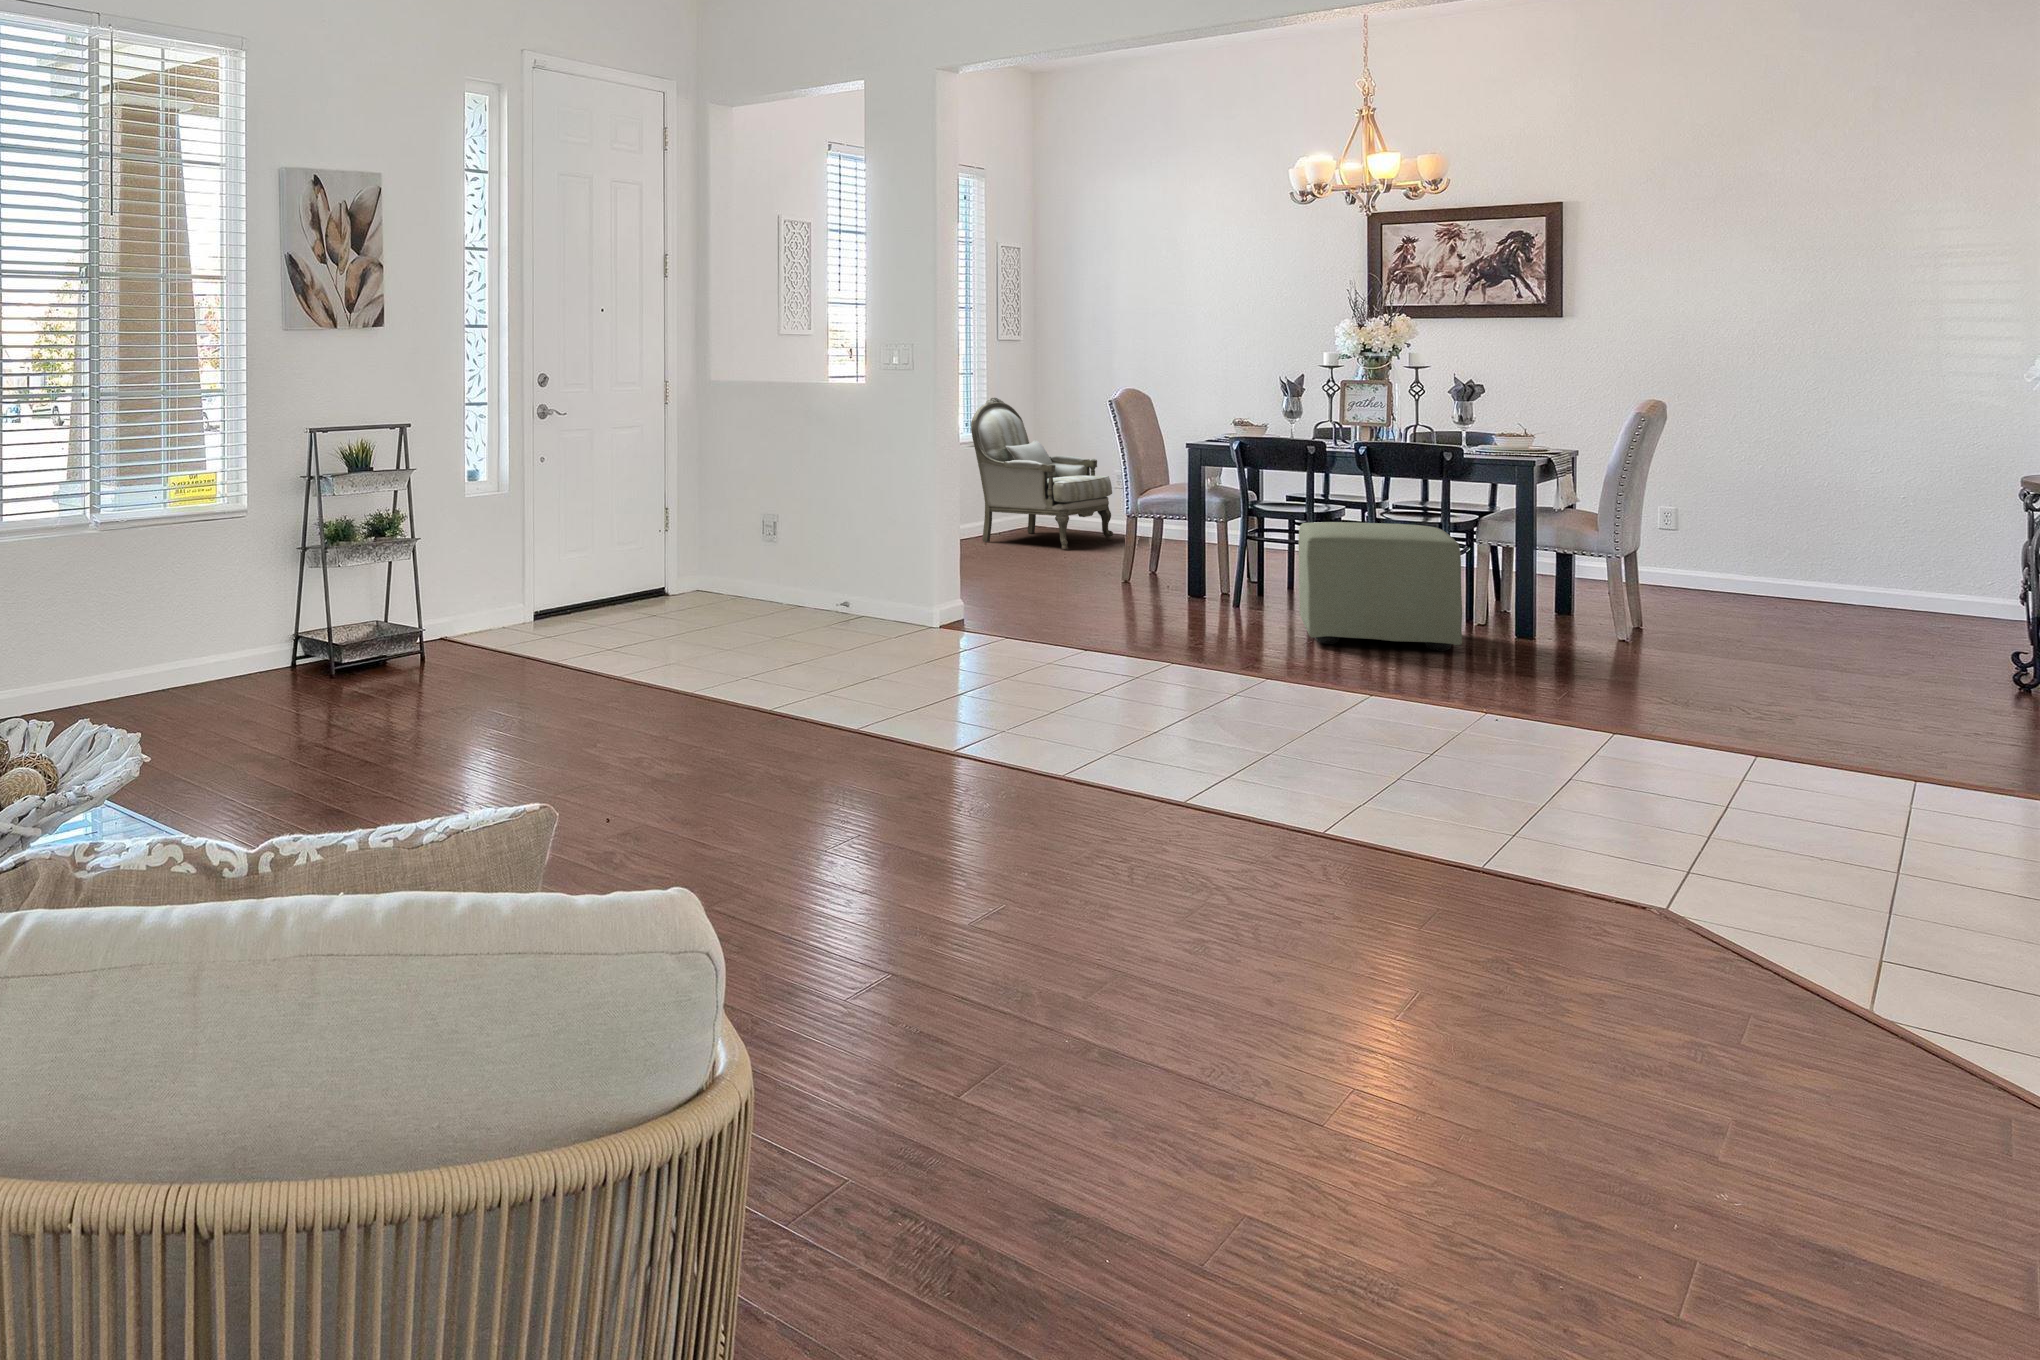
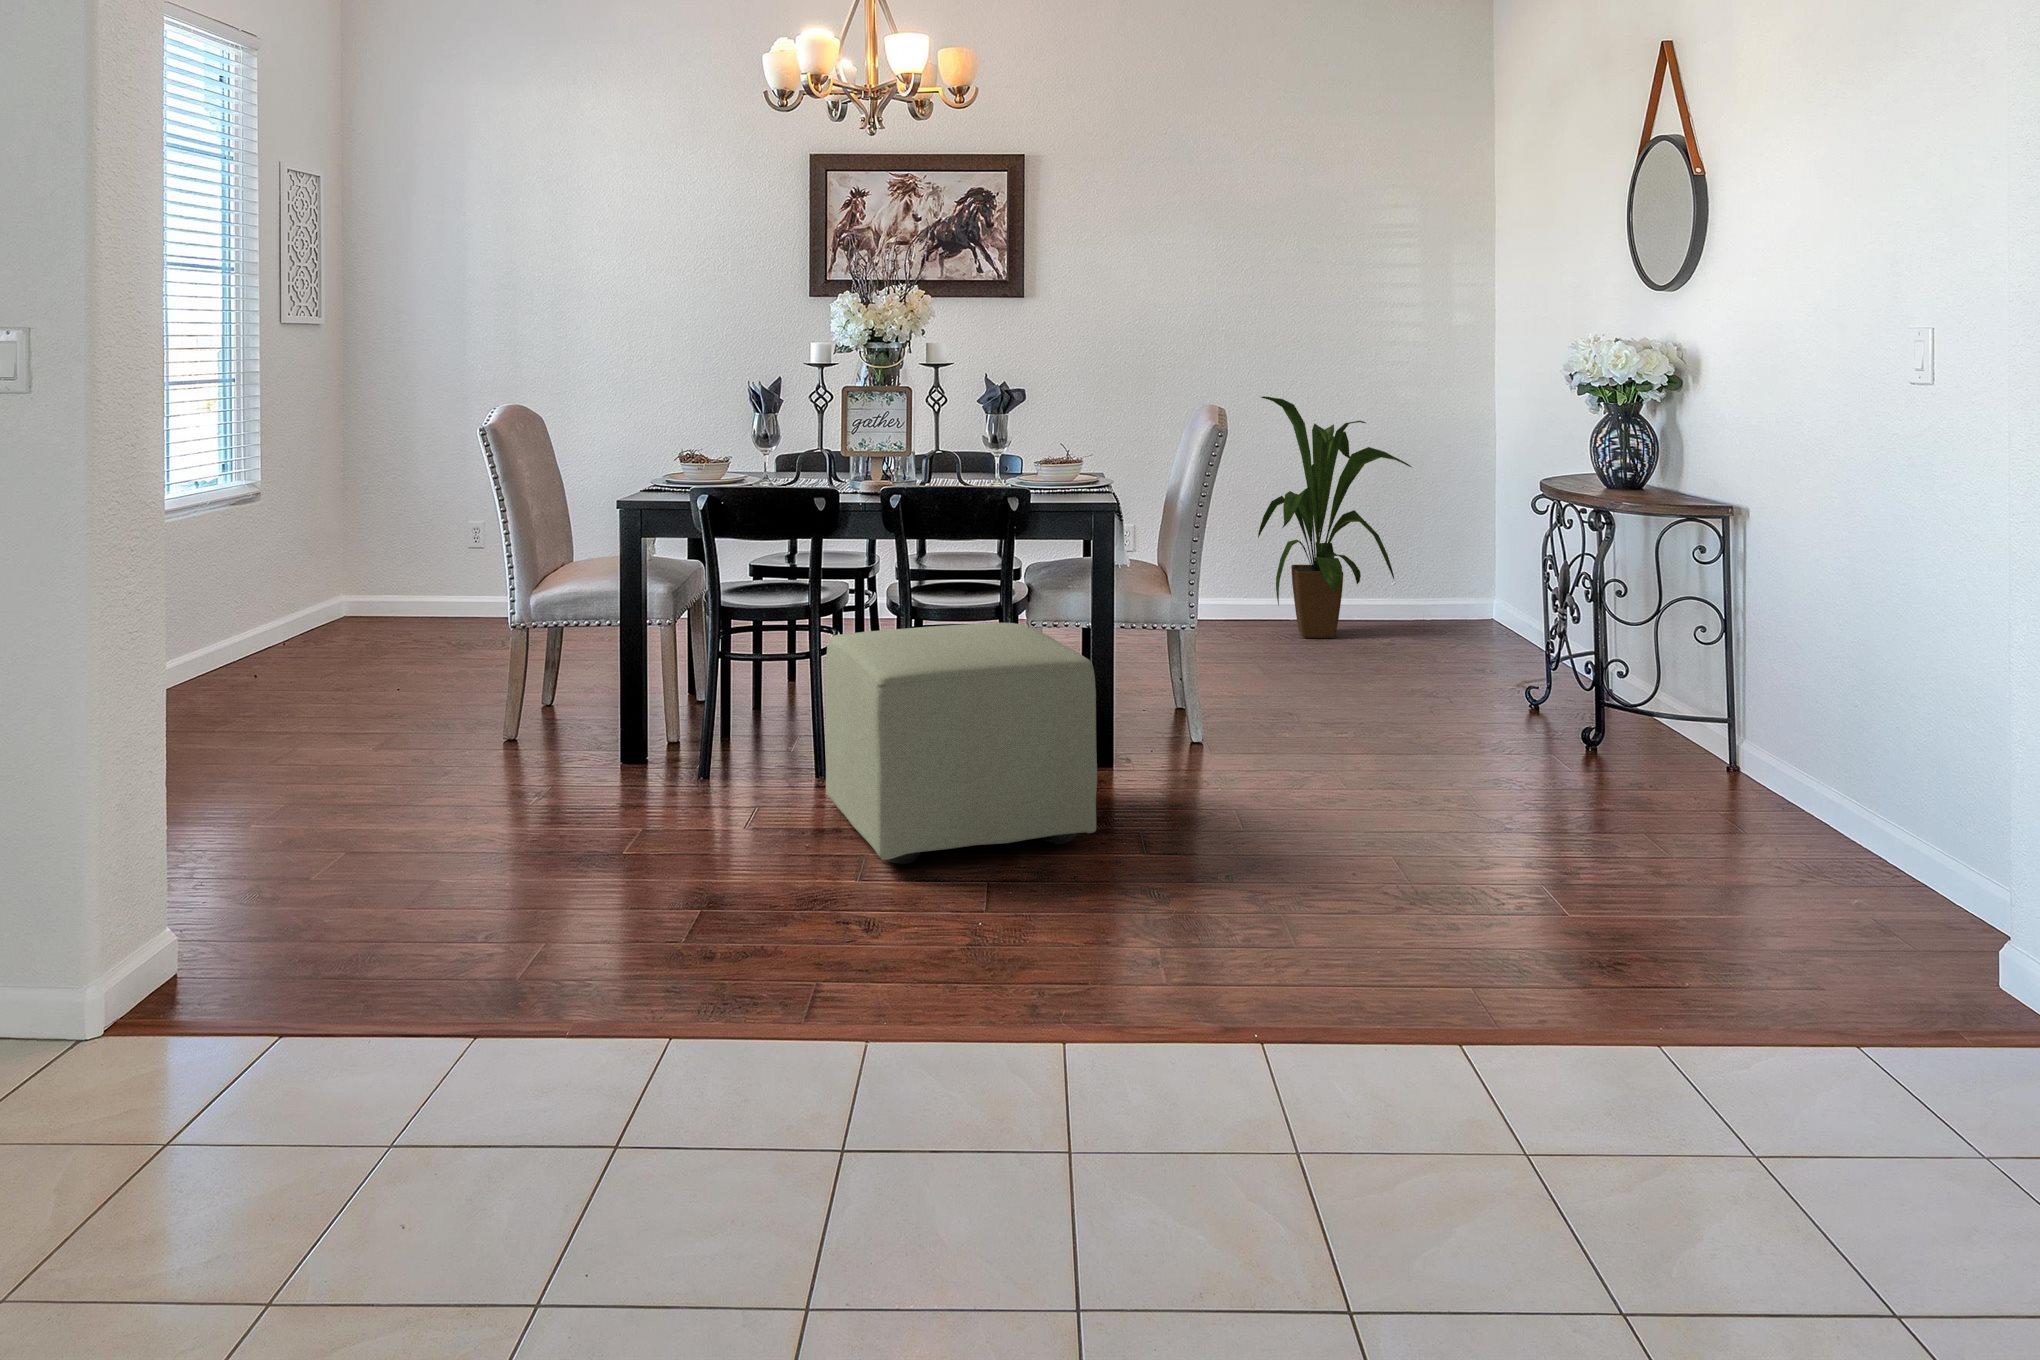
house plant: none [1775,394,1968,601] -> present [1258,396,1411,638]
armchair: present [971,398,1113,549] -> none [216,417,455,672]

